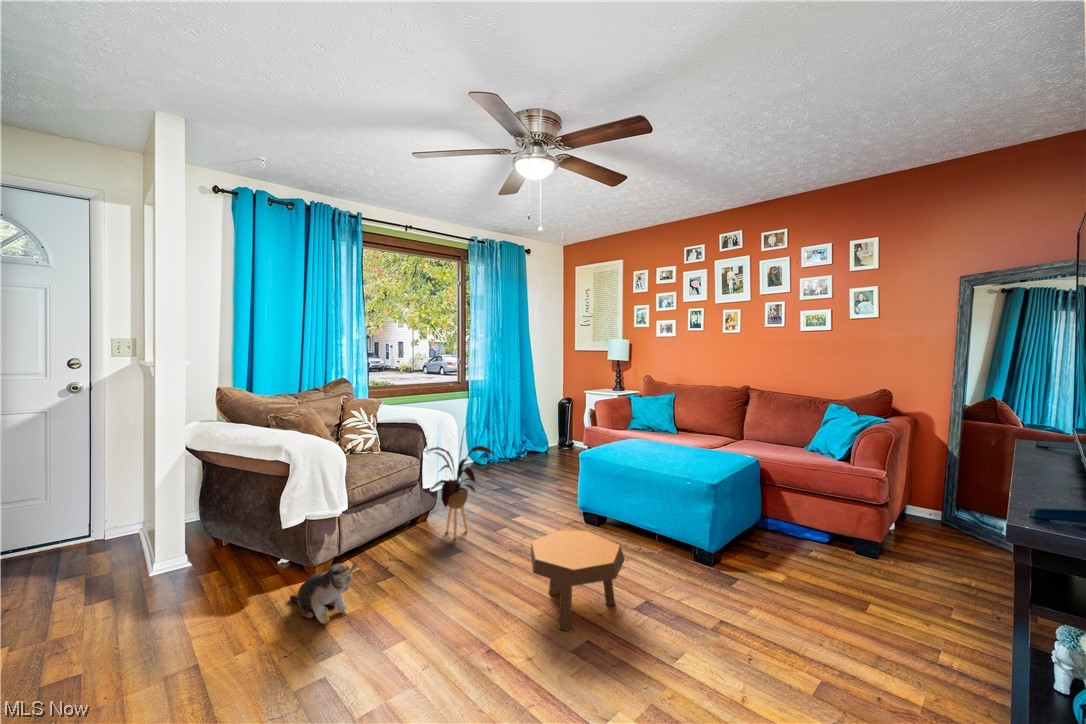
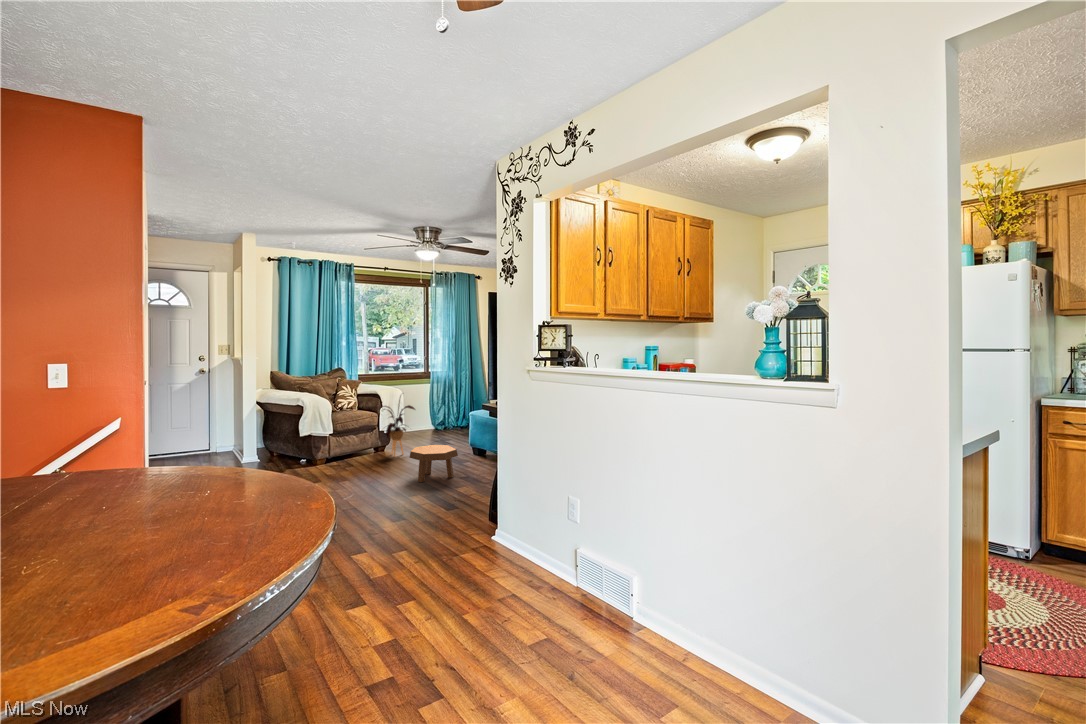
plush toy: present [290,562,357,624] -> none [303,450,331,477]

